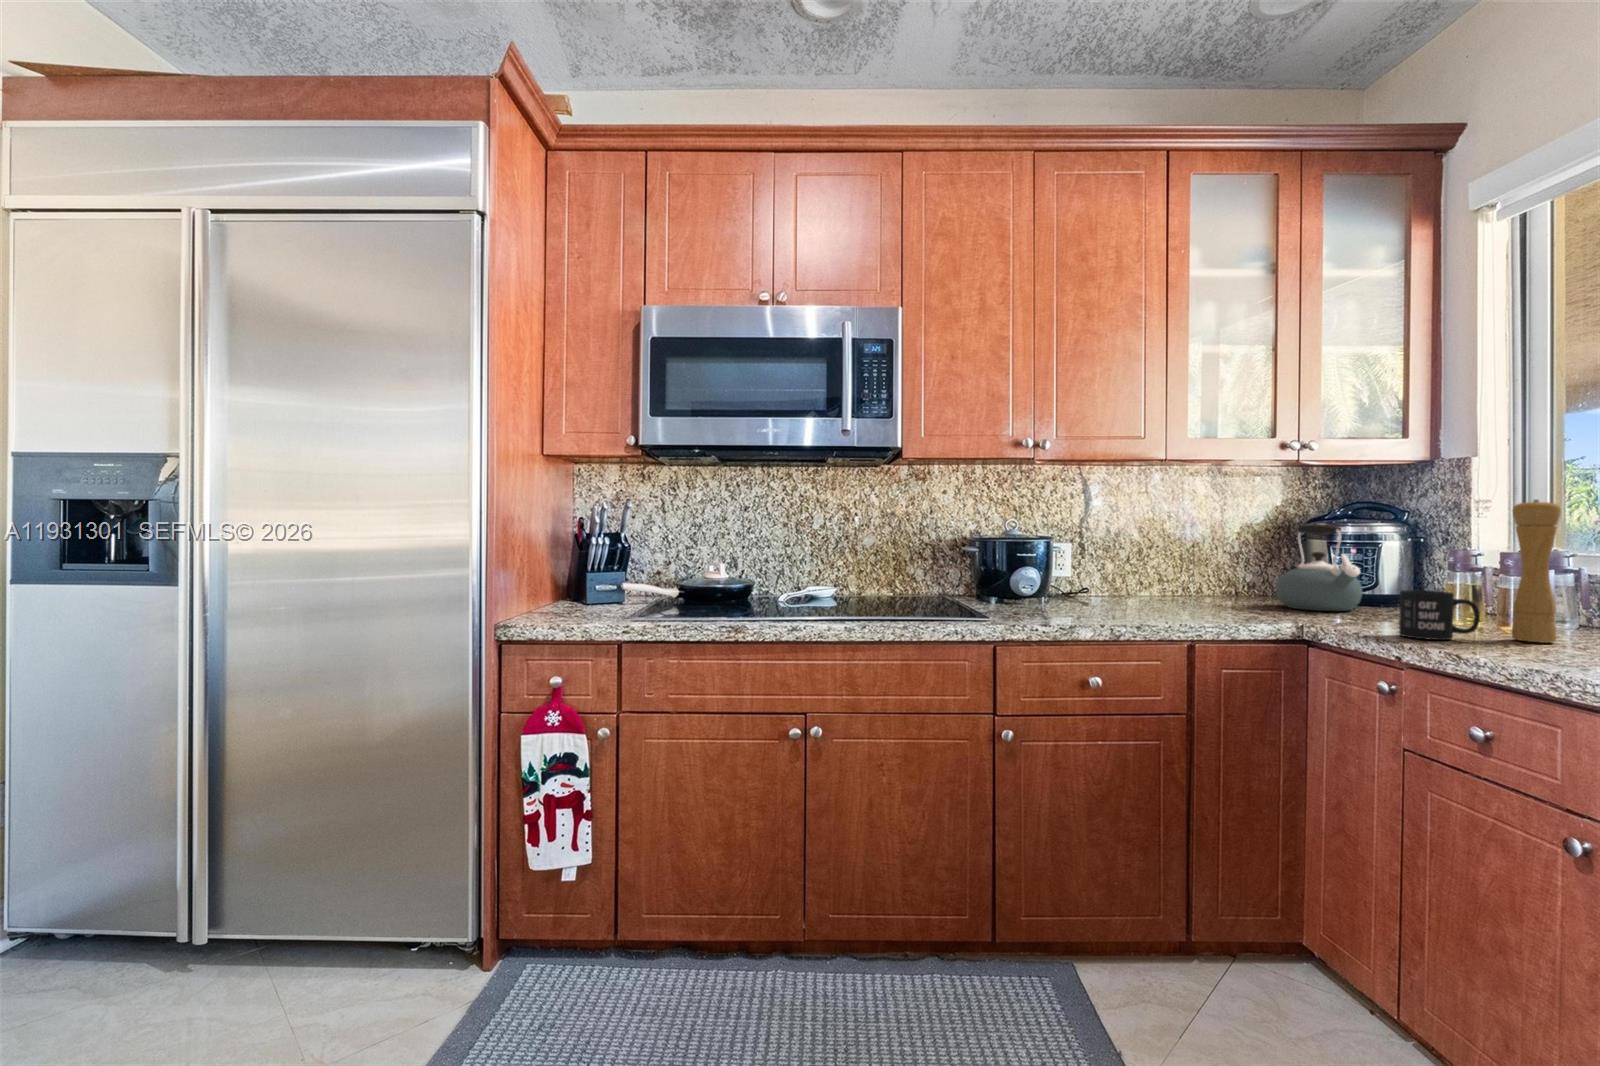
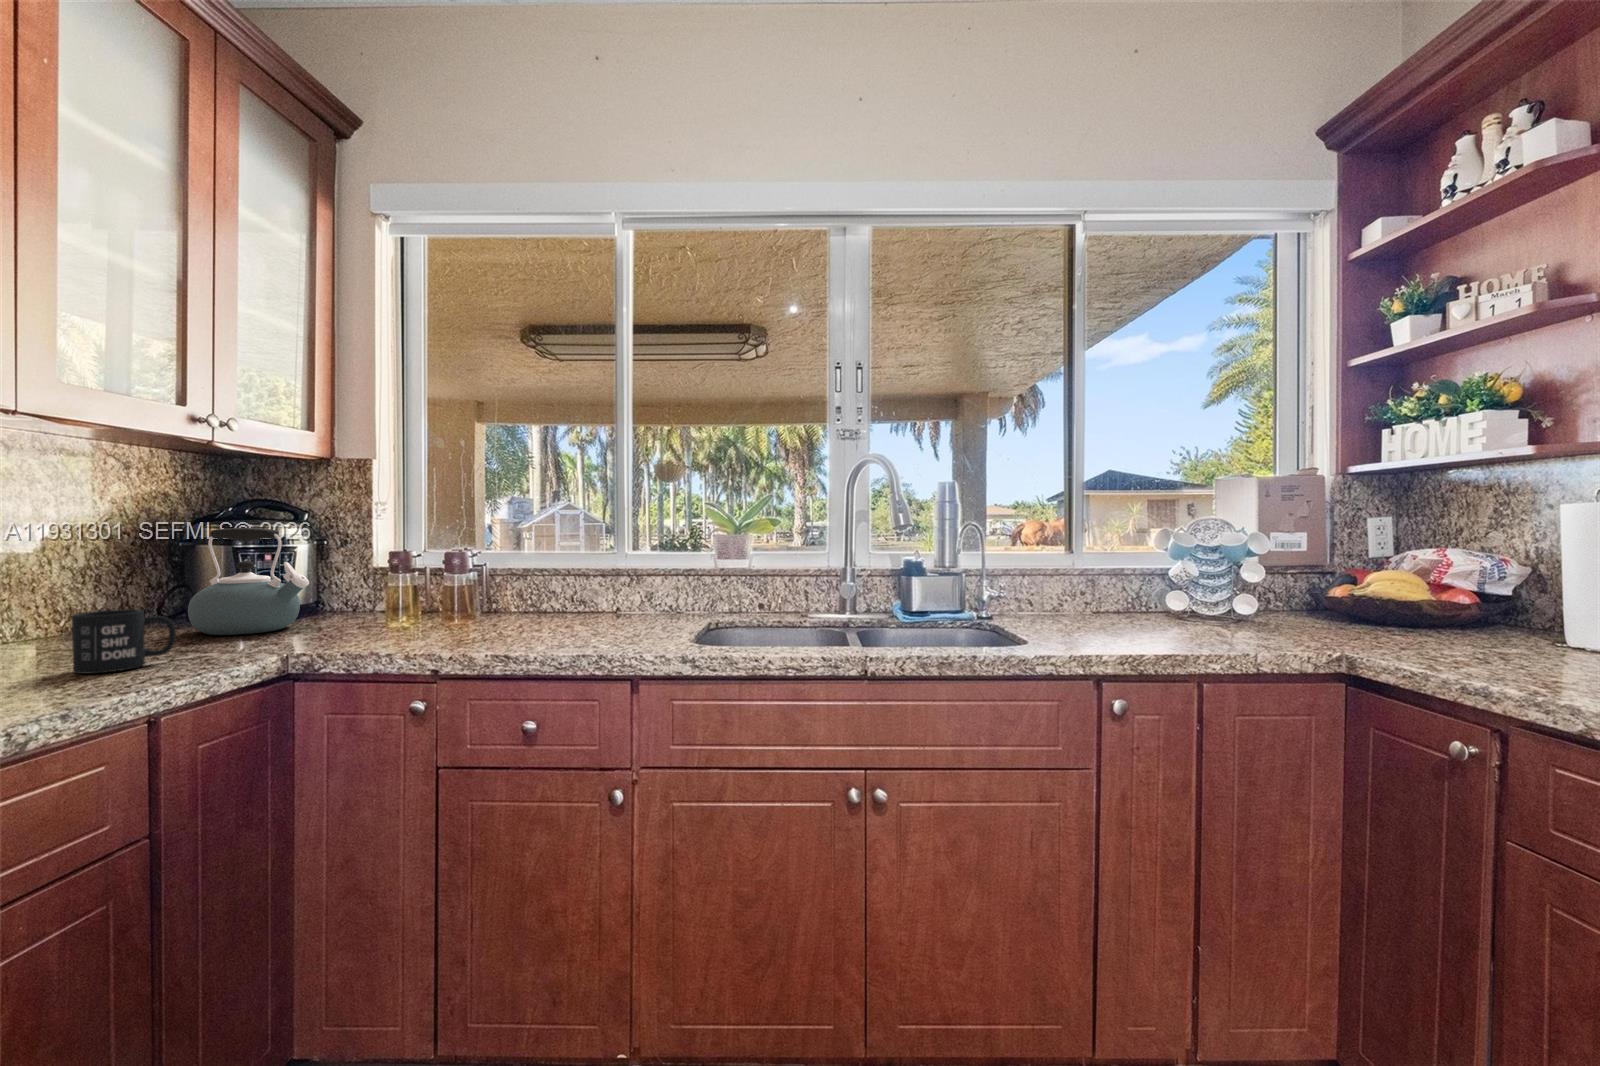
pepper mill: present [1512,500,1561,643] -> none [485,505,519,631]
mug: present [1399,590,1480,640] -> present [72,609,176,674]

